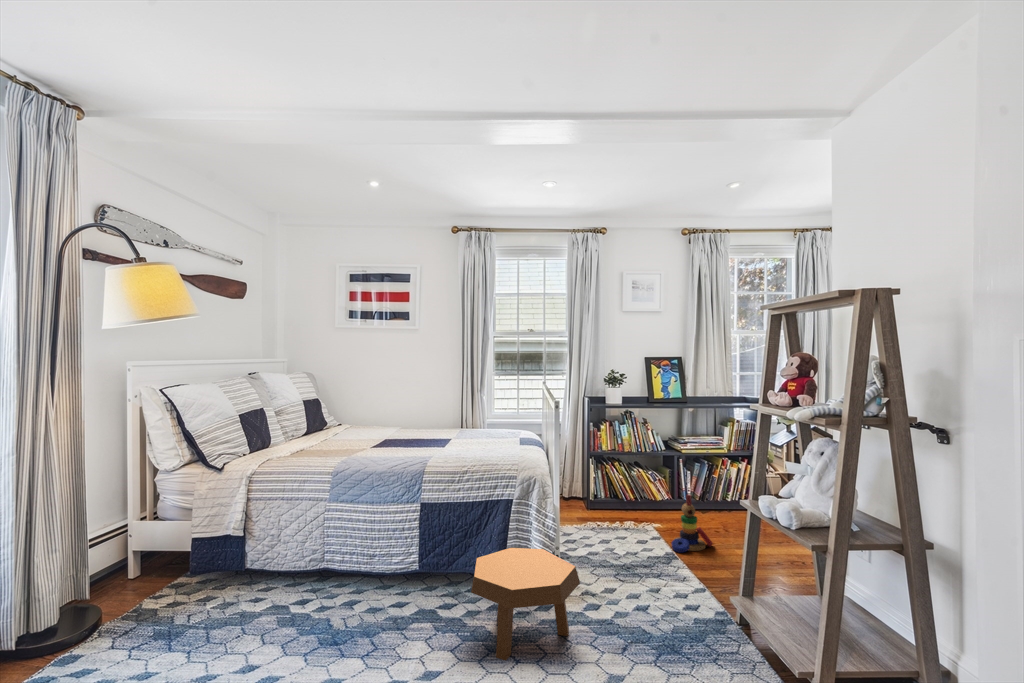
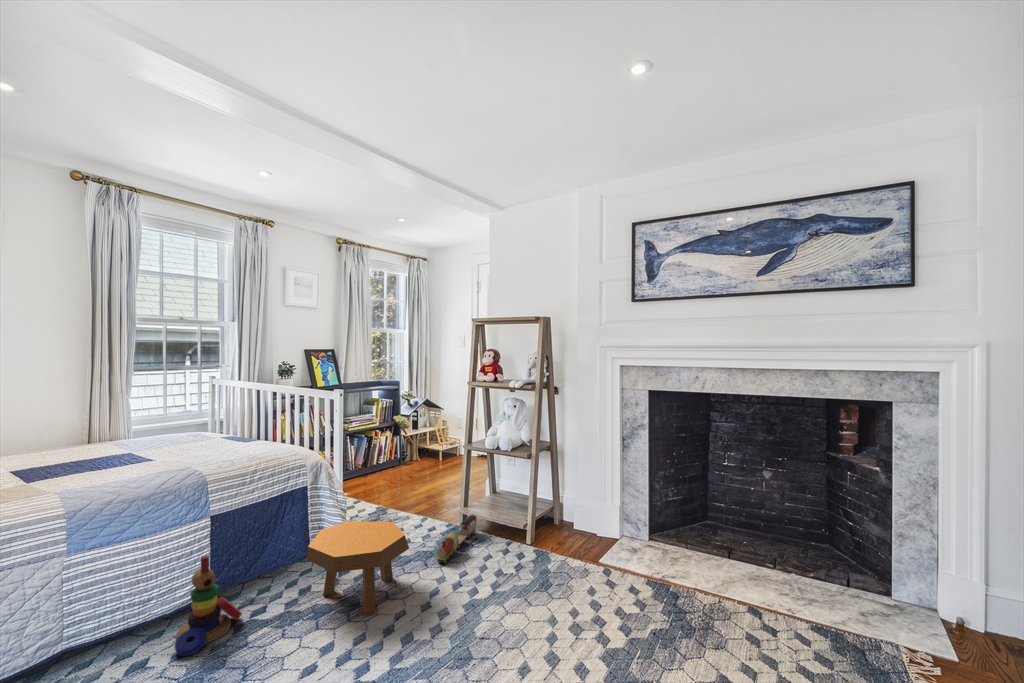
stacking toy: present [672,495,713,552] -> present [175,556,242,656]
toy train: none [630,604,738,651] -> present [436,515,477,563]

